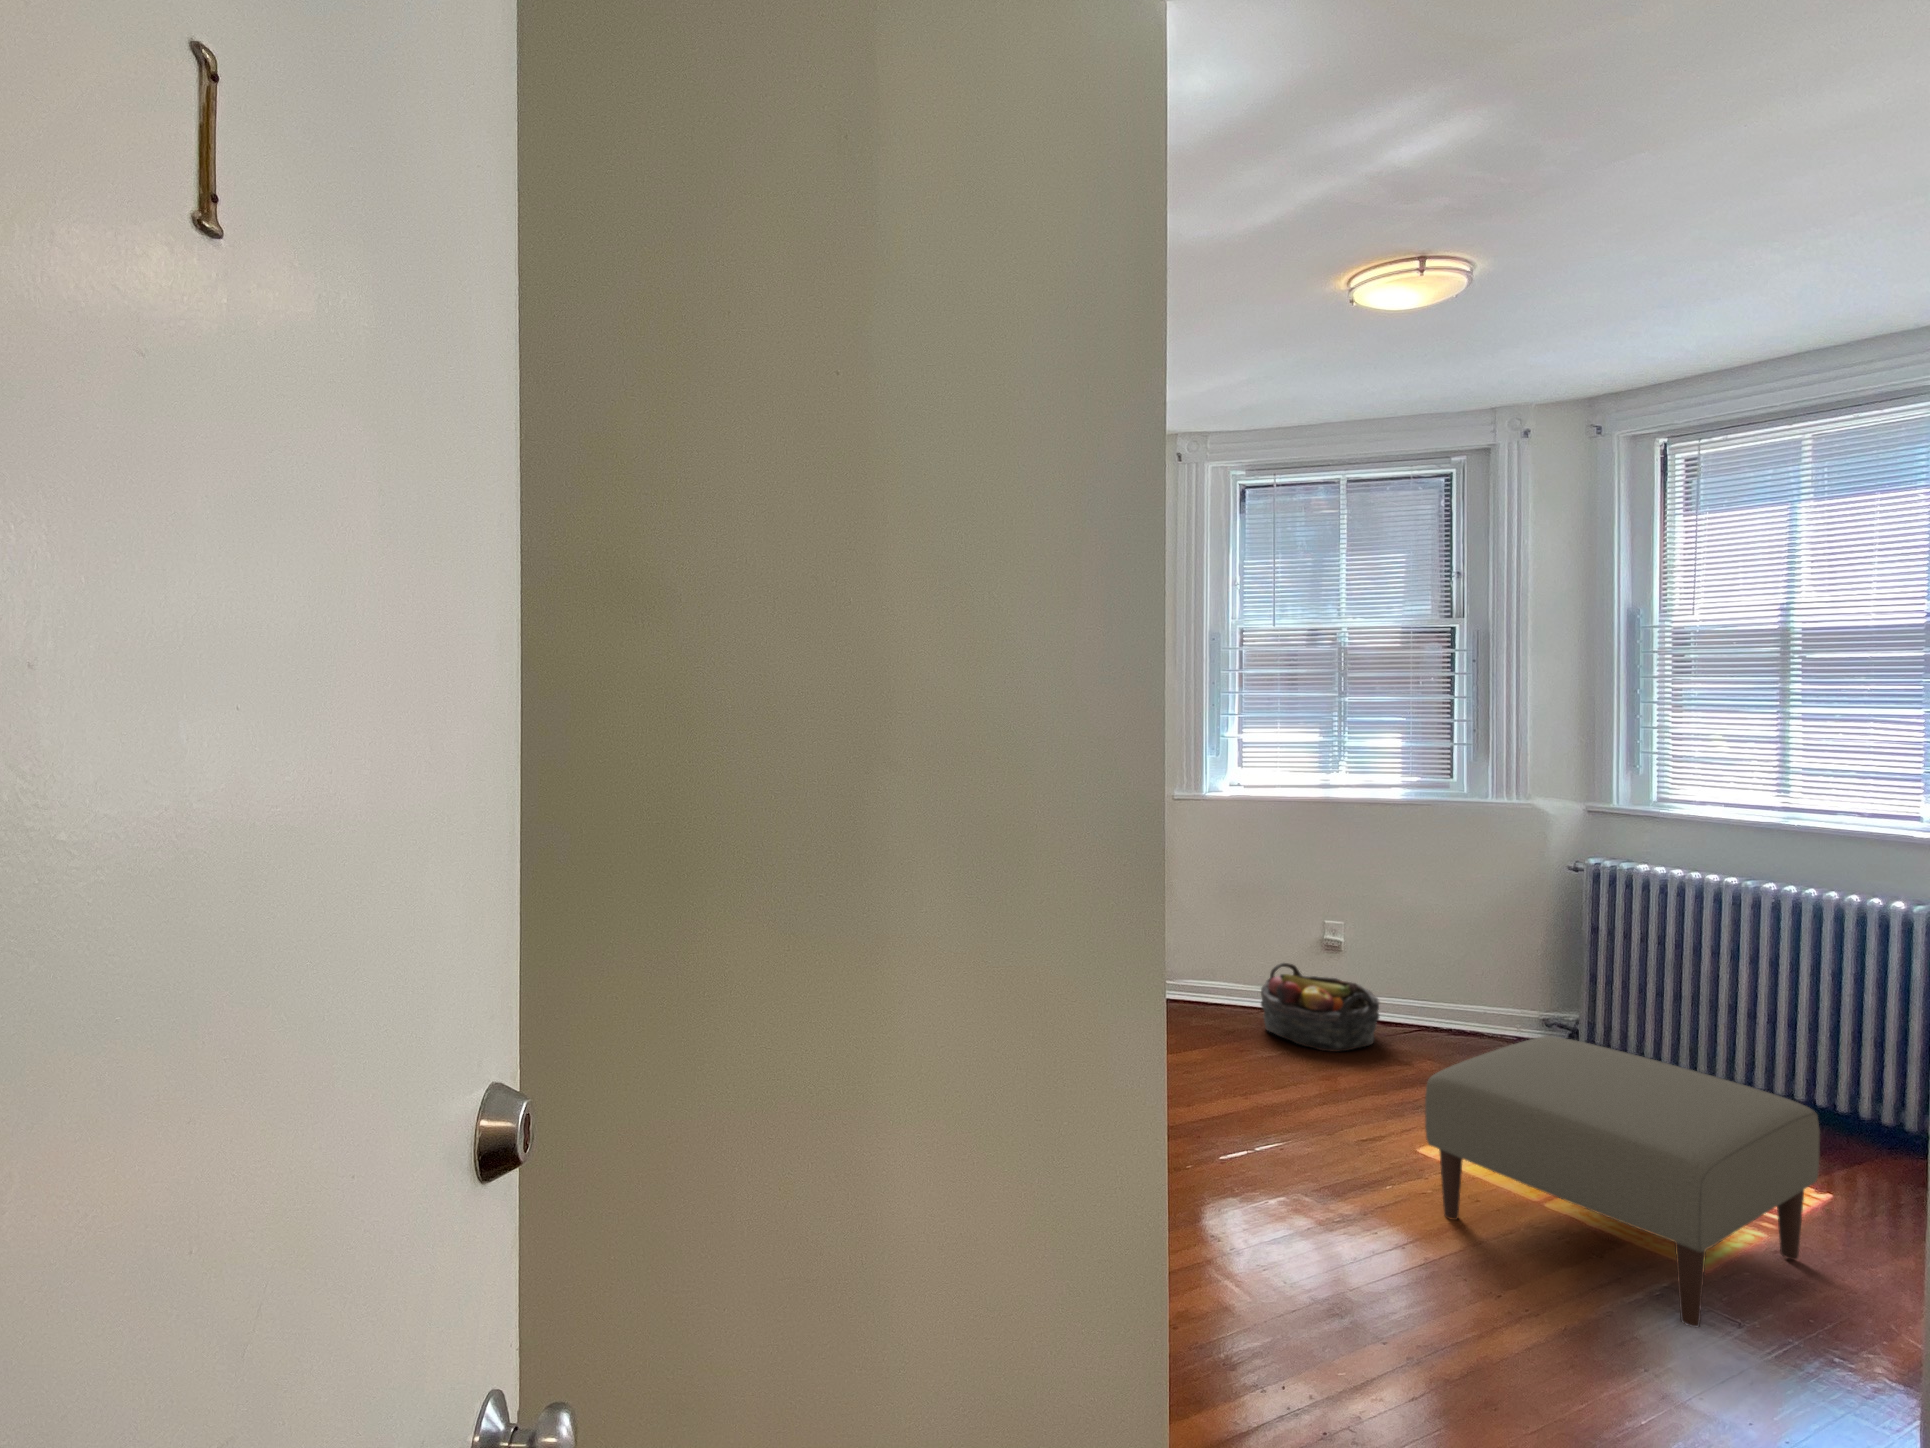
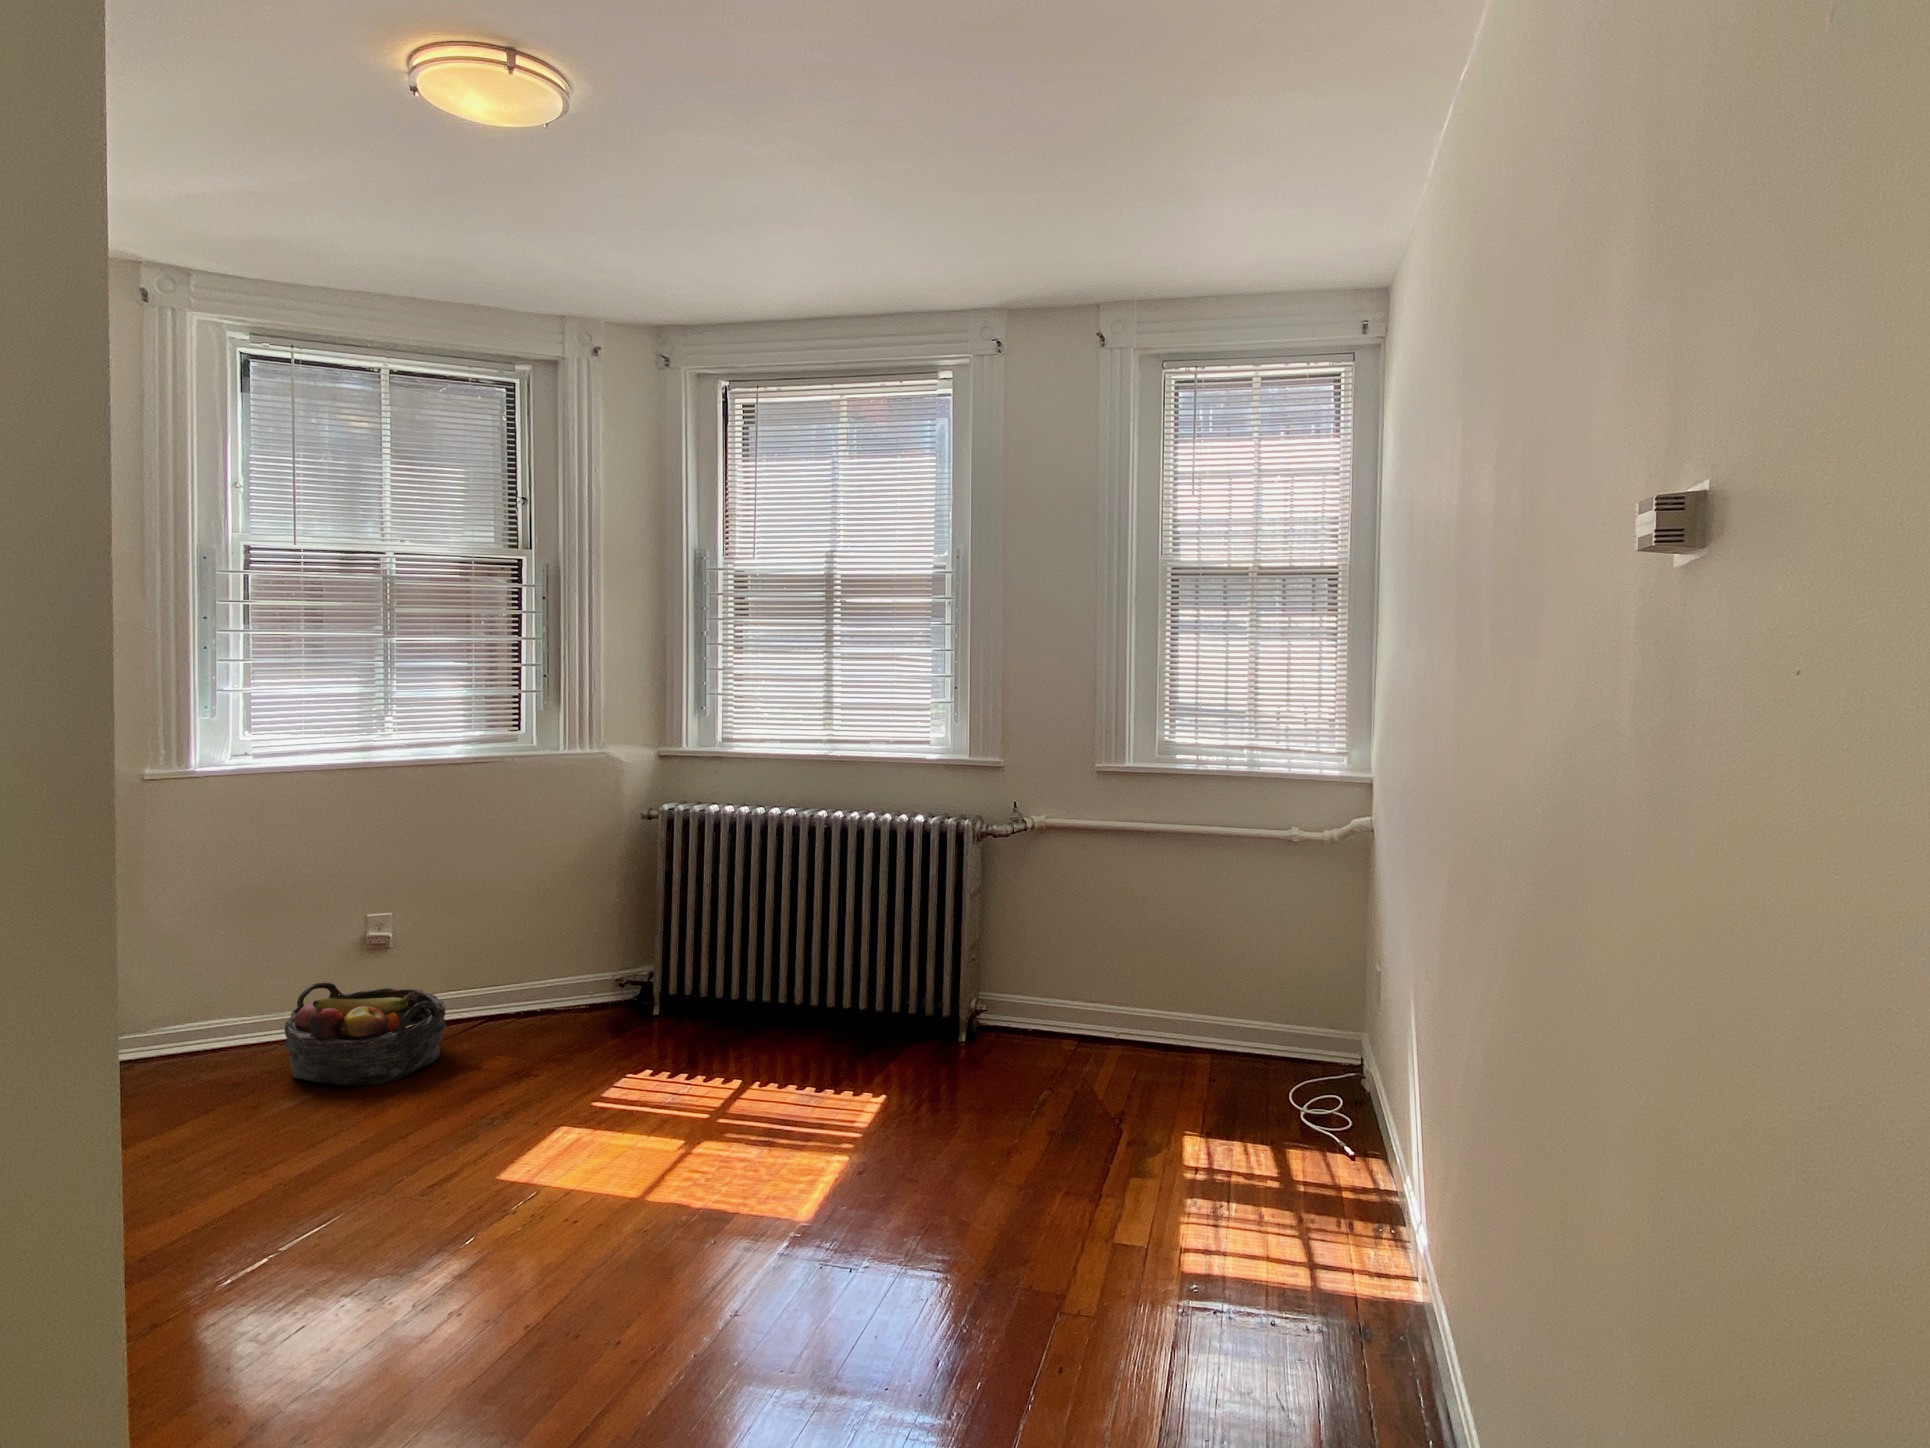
ottoman: present [1425,1036,1820,1327] -> none [520,1007,873,1277]

